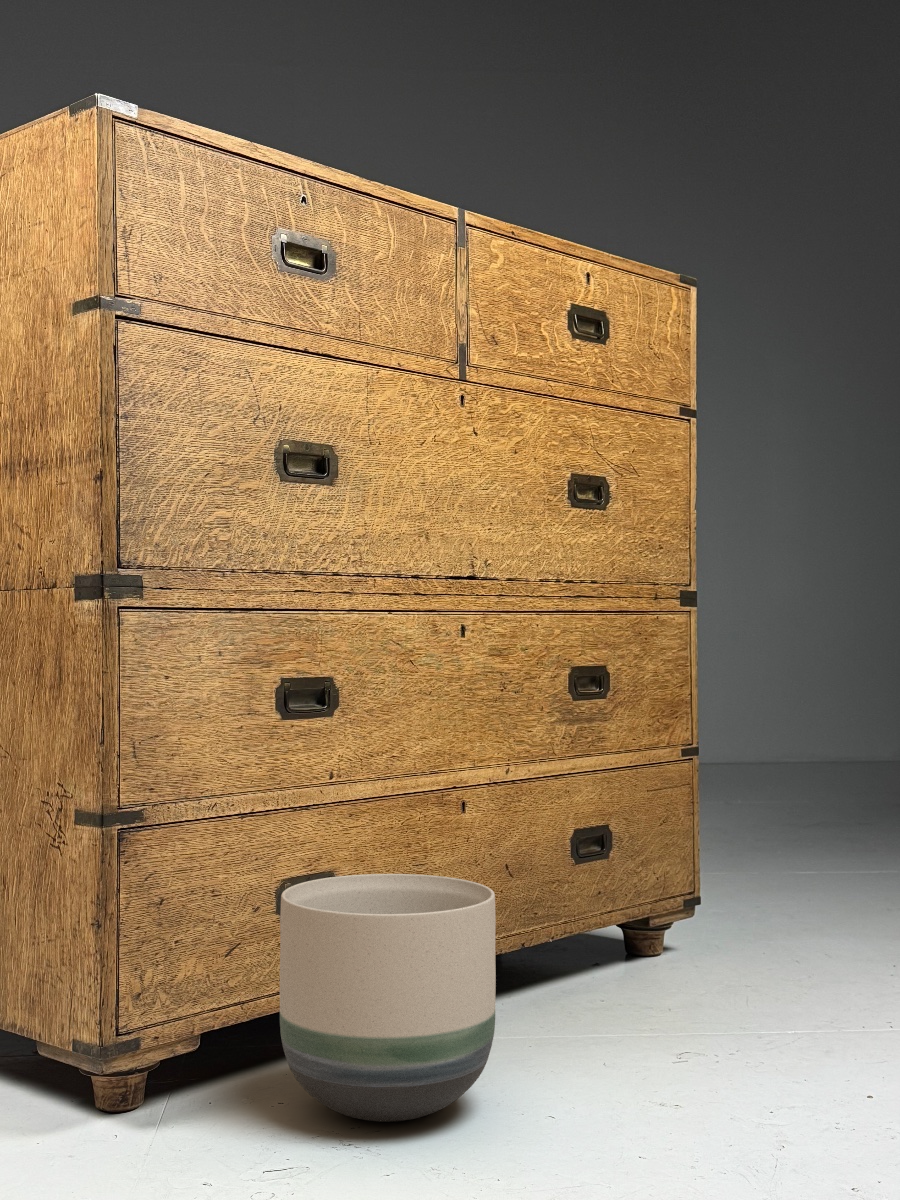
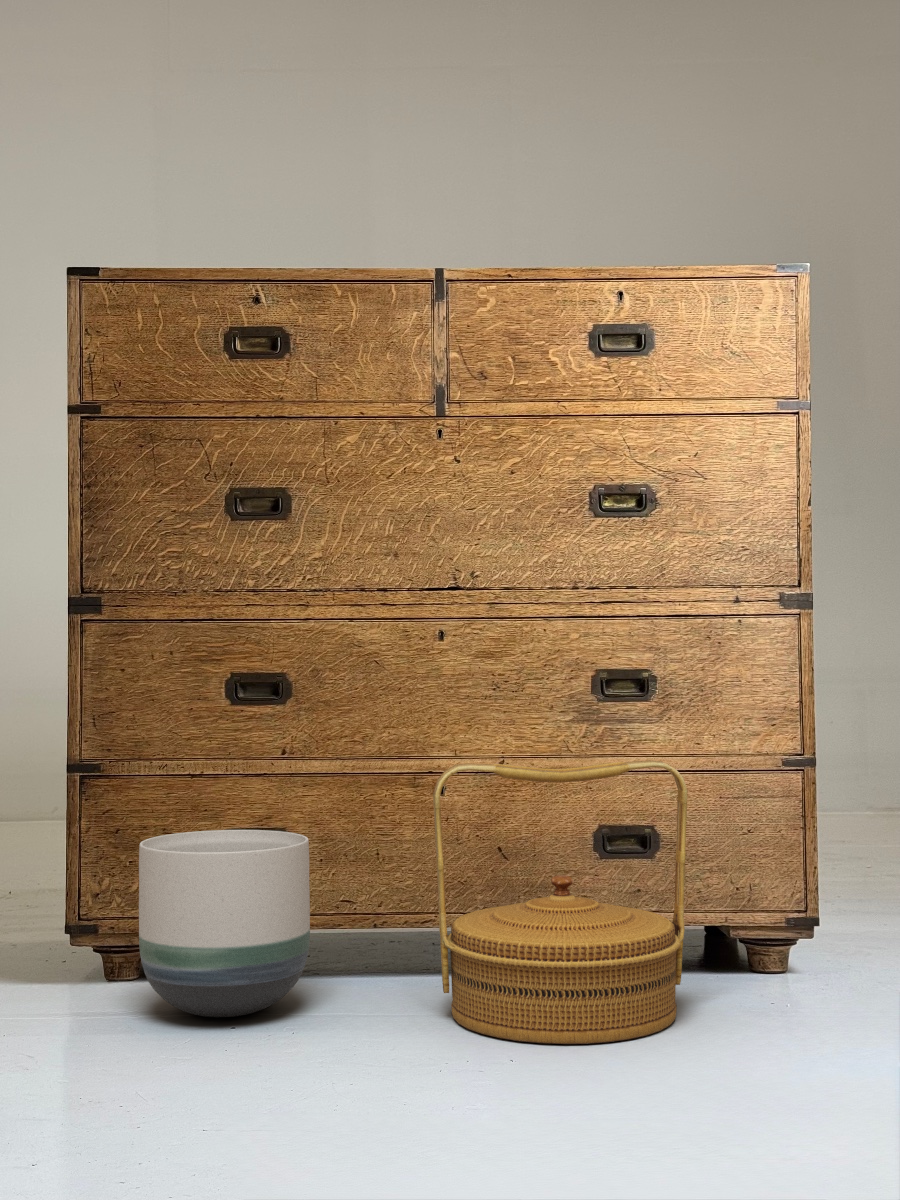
woven basket: none [540,758,788,1063] -> present [433,760,688,1044]

